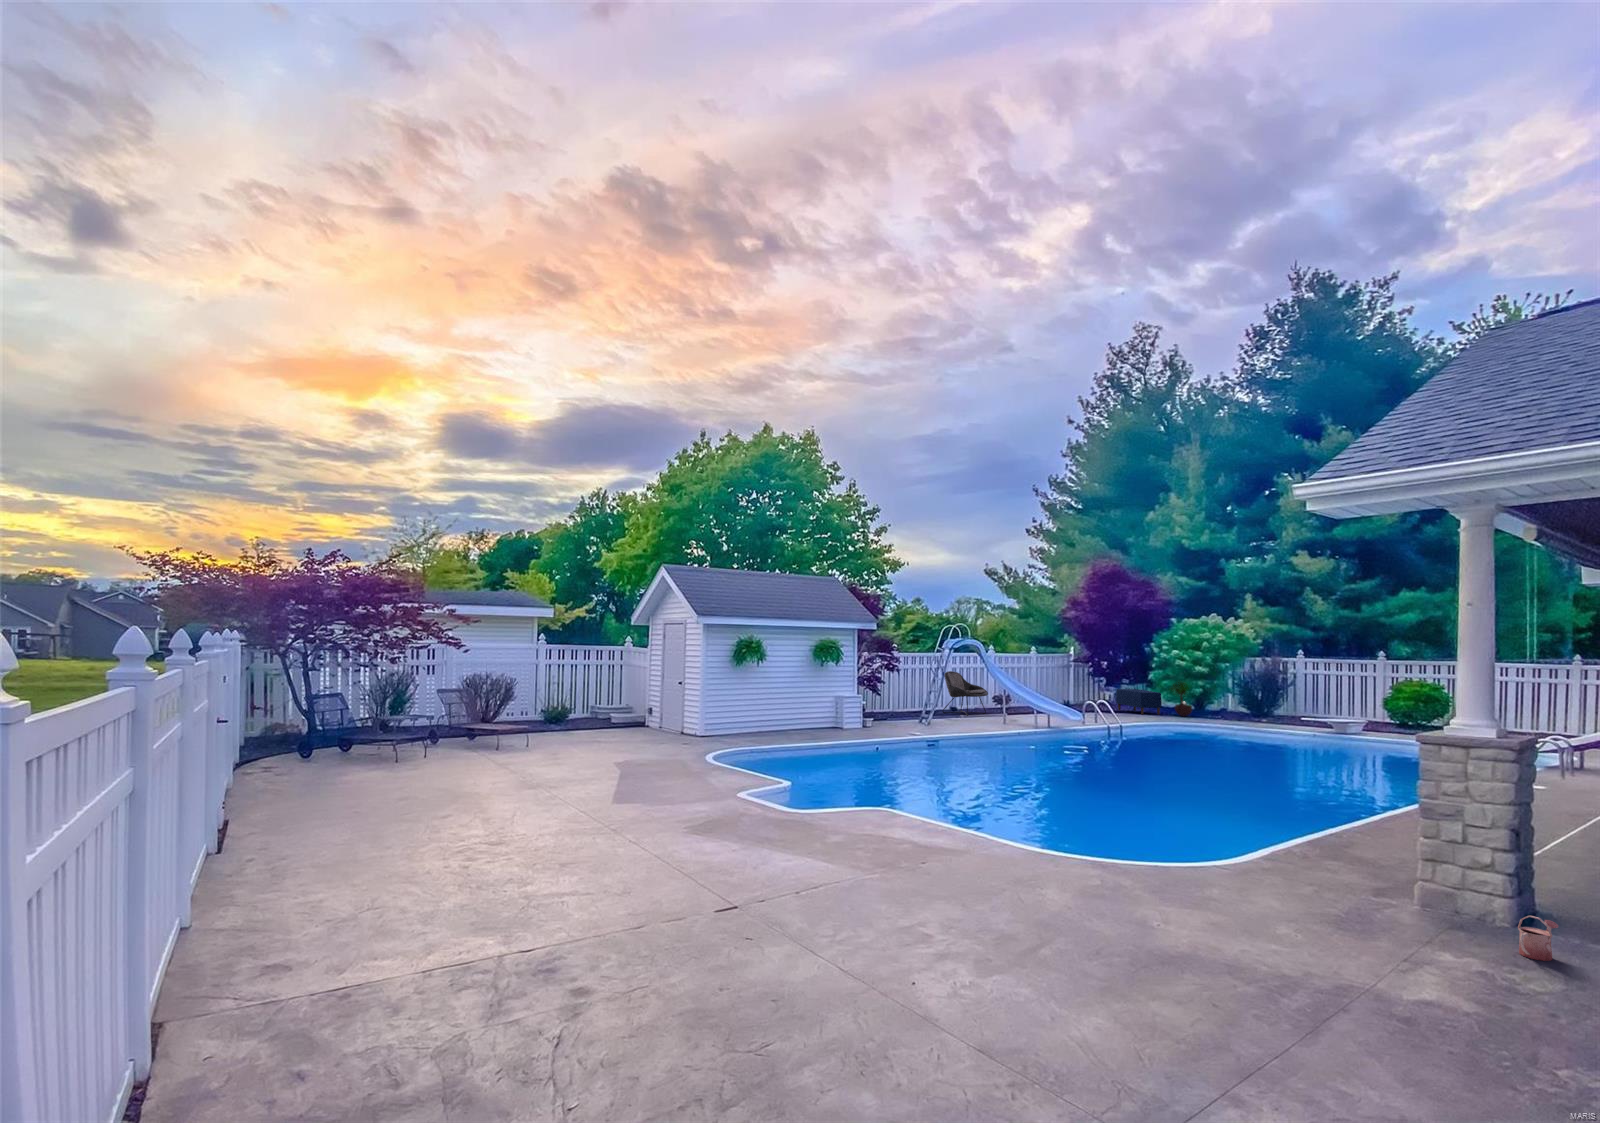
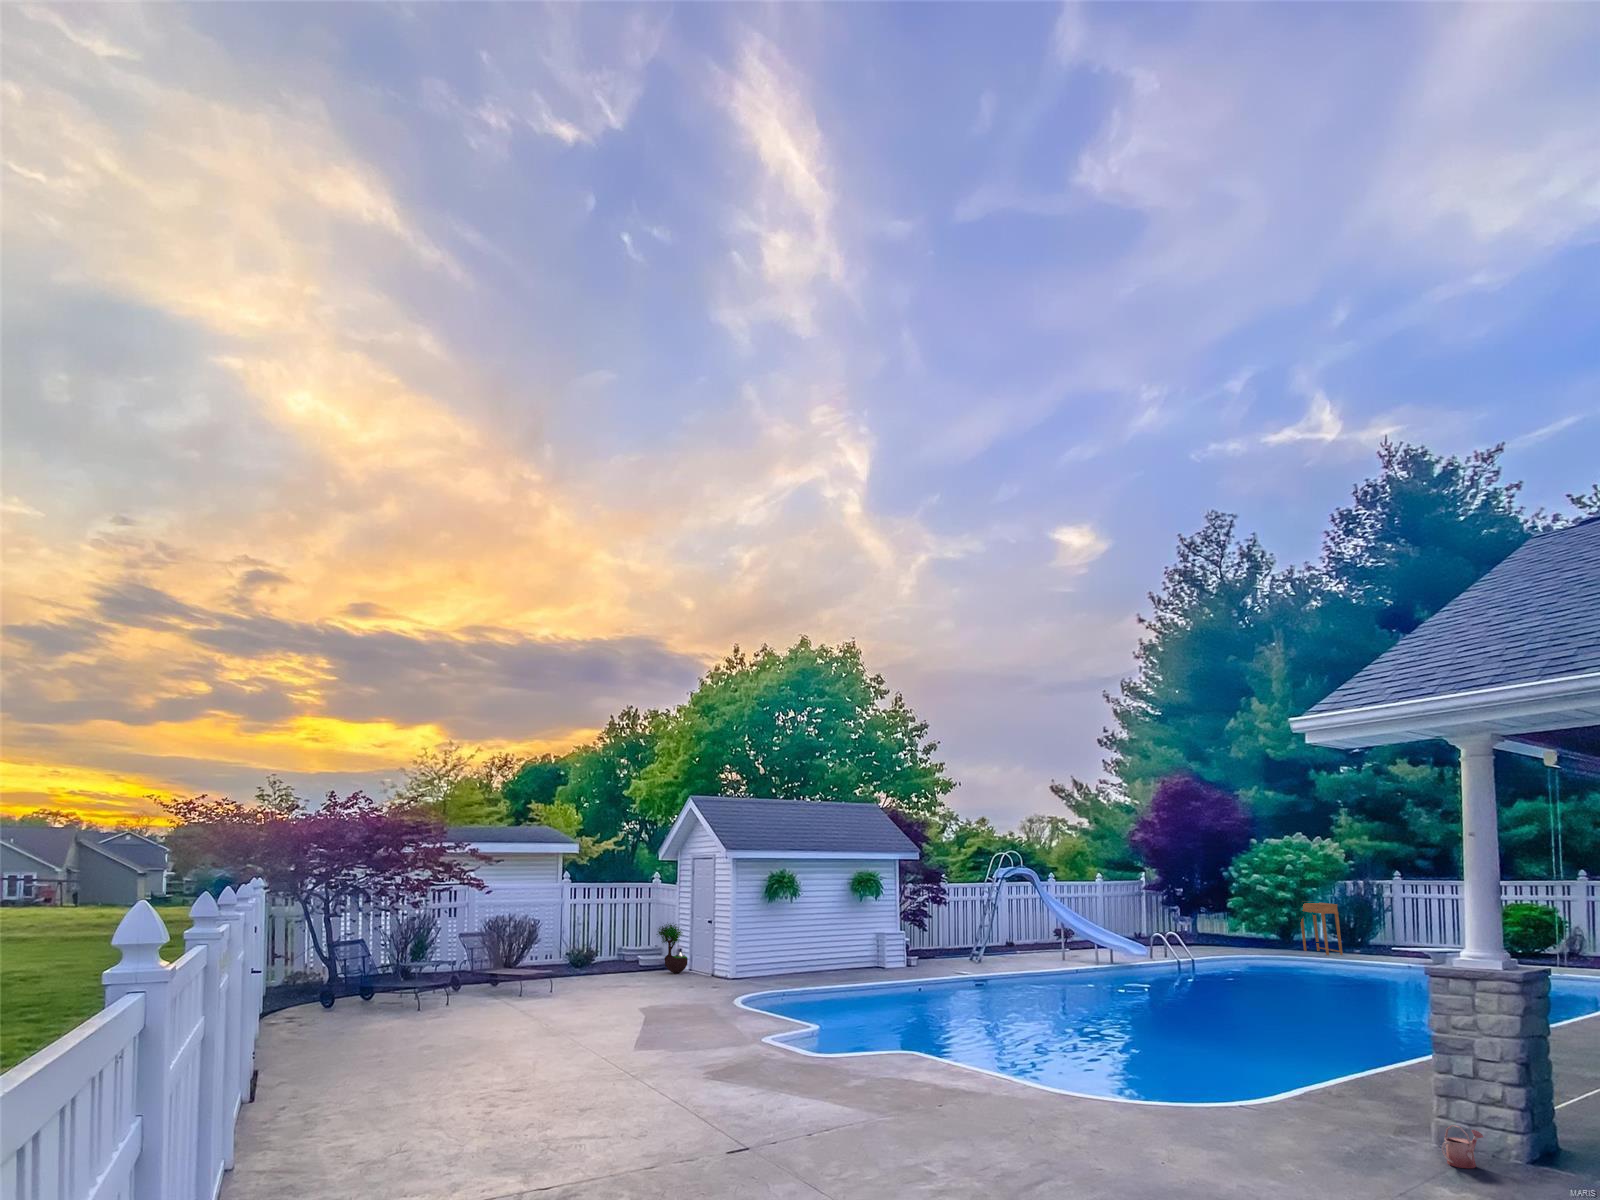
lounge chair: present [942,671,988,716] -> none [999,904,1049,955]
side table: none [1209,675,1246,721] -> present [1301,903,1343,955]
potted tree: present [1171,682,1192,716] -> present [657,924,688,973]
bench: present [1116,689,1162,715] -> none [1198,921,1249,950]

